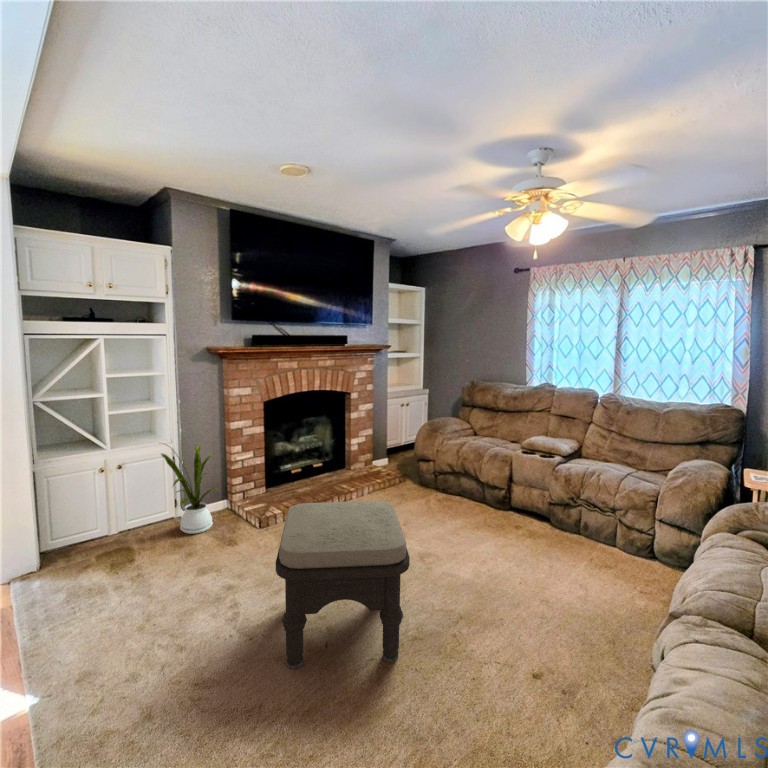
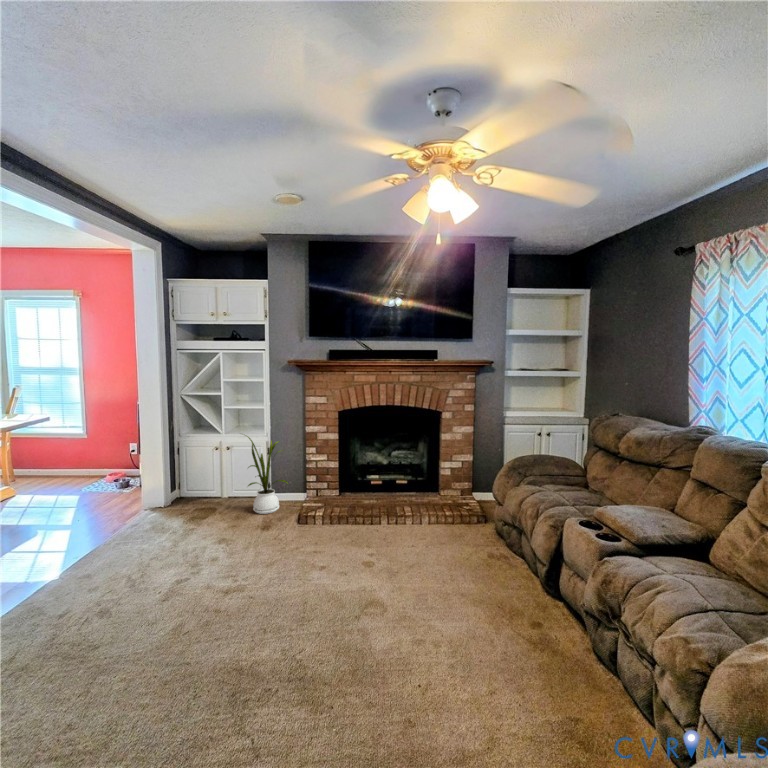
ottoman: present [276,501,410,669] -> none [104,502,267,689]

